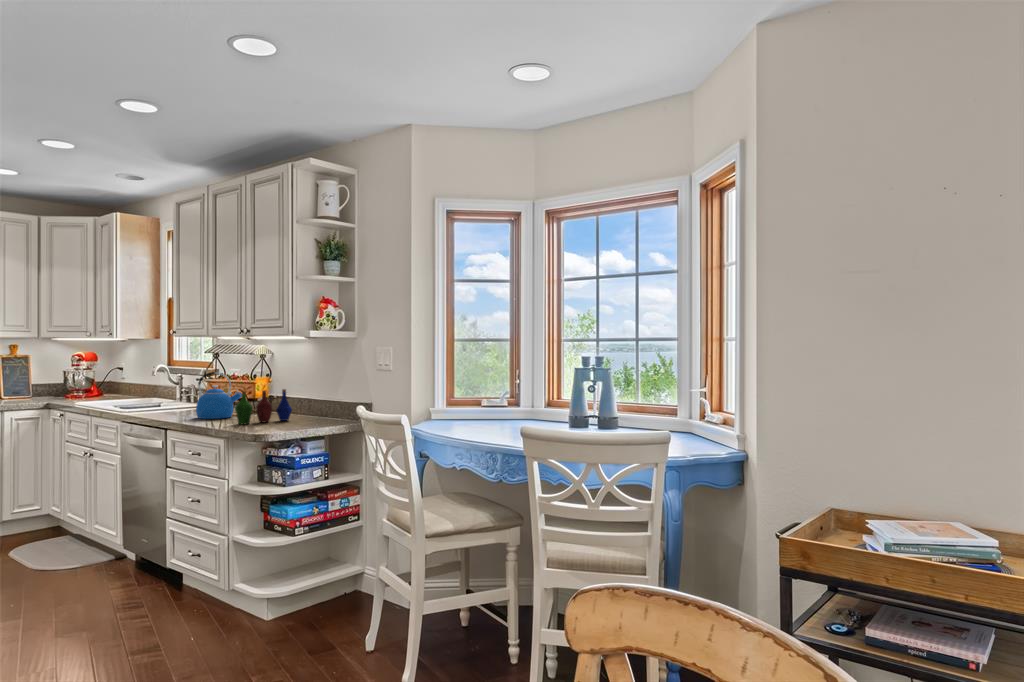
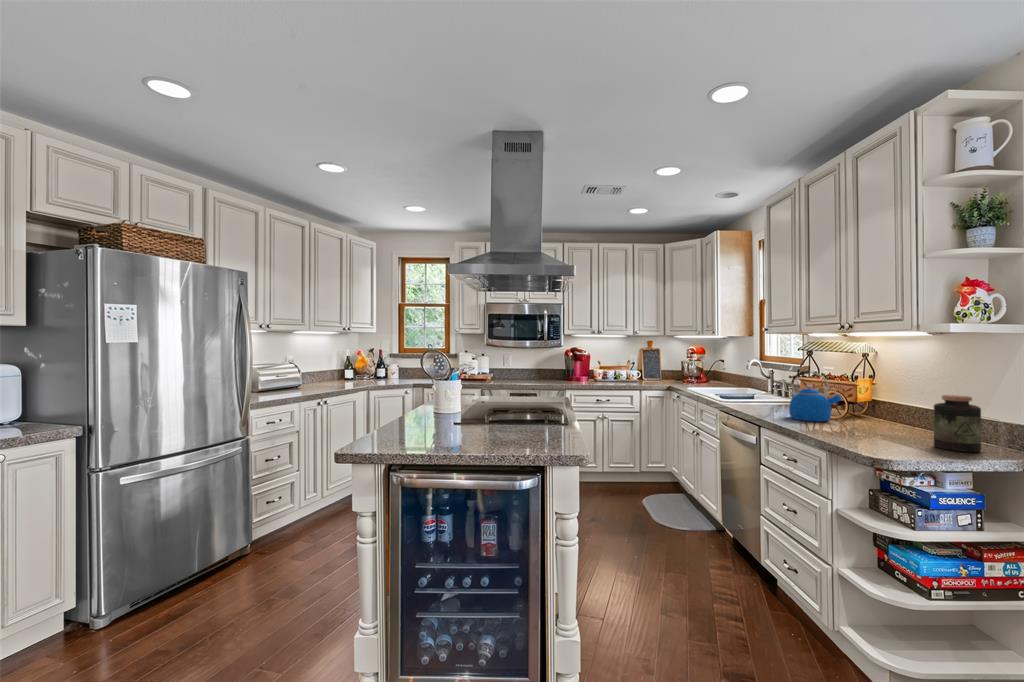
jar: none [302,384,329,425] -> present [934,395,981,452]
bottle: present [235,389,292,424] -> none [836,396,915,436]

